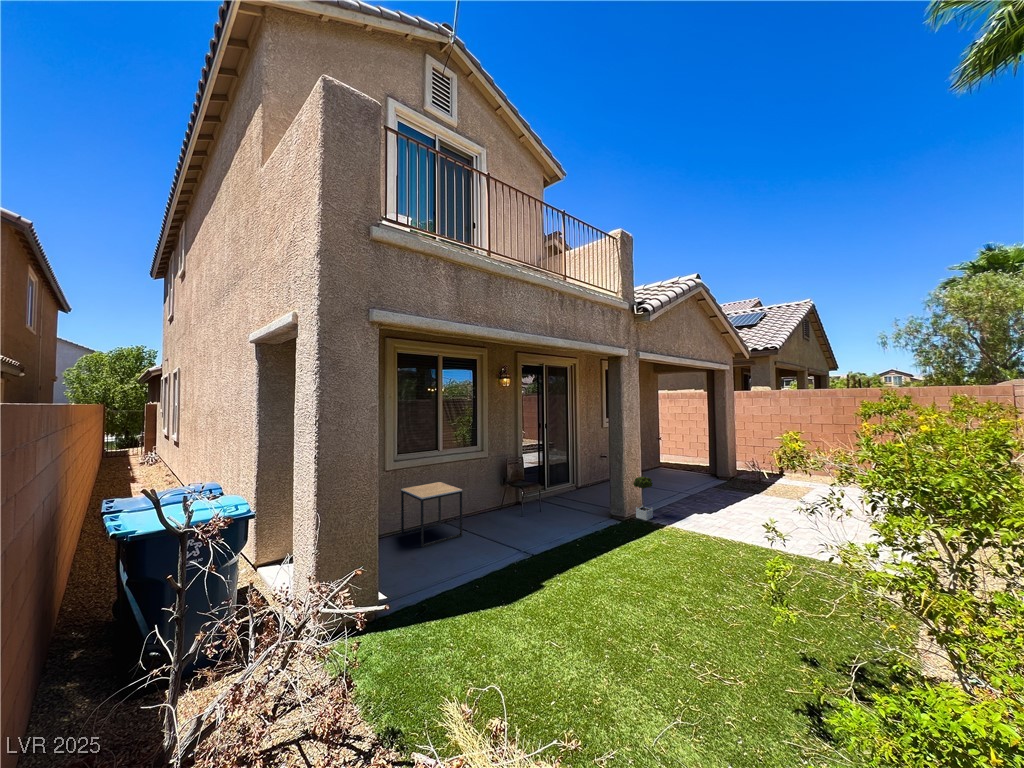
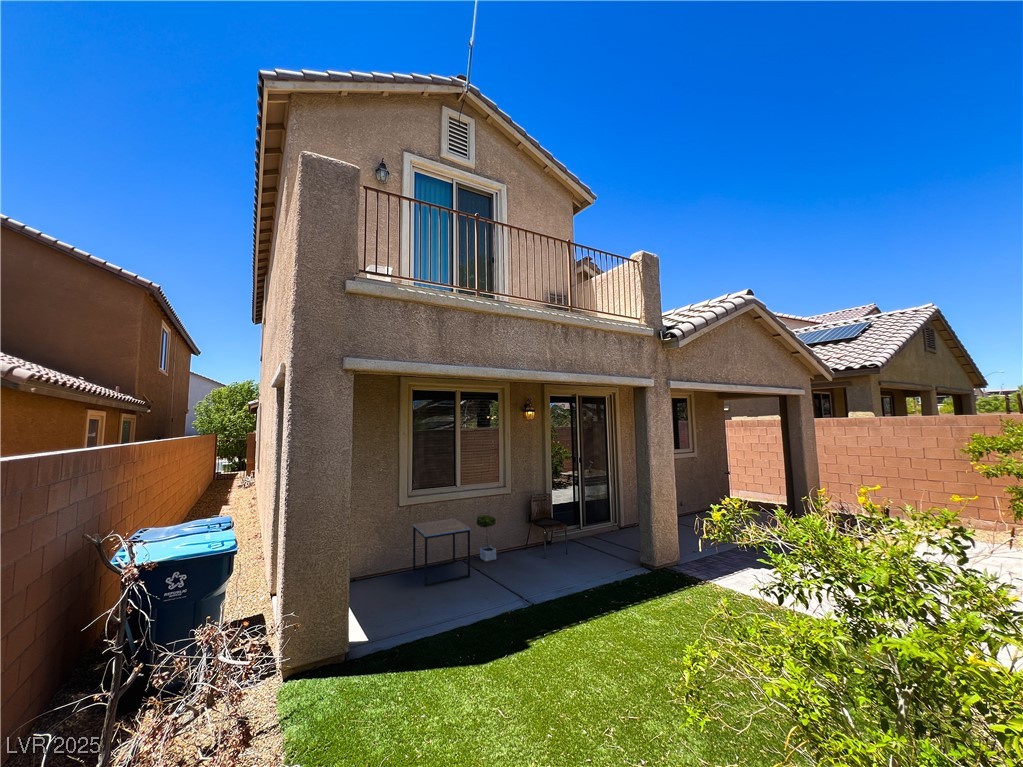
potted tree: present [633,477,653,520] -> present [477,515,496,561]

